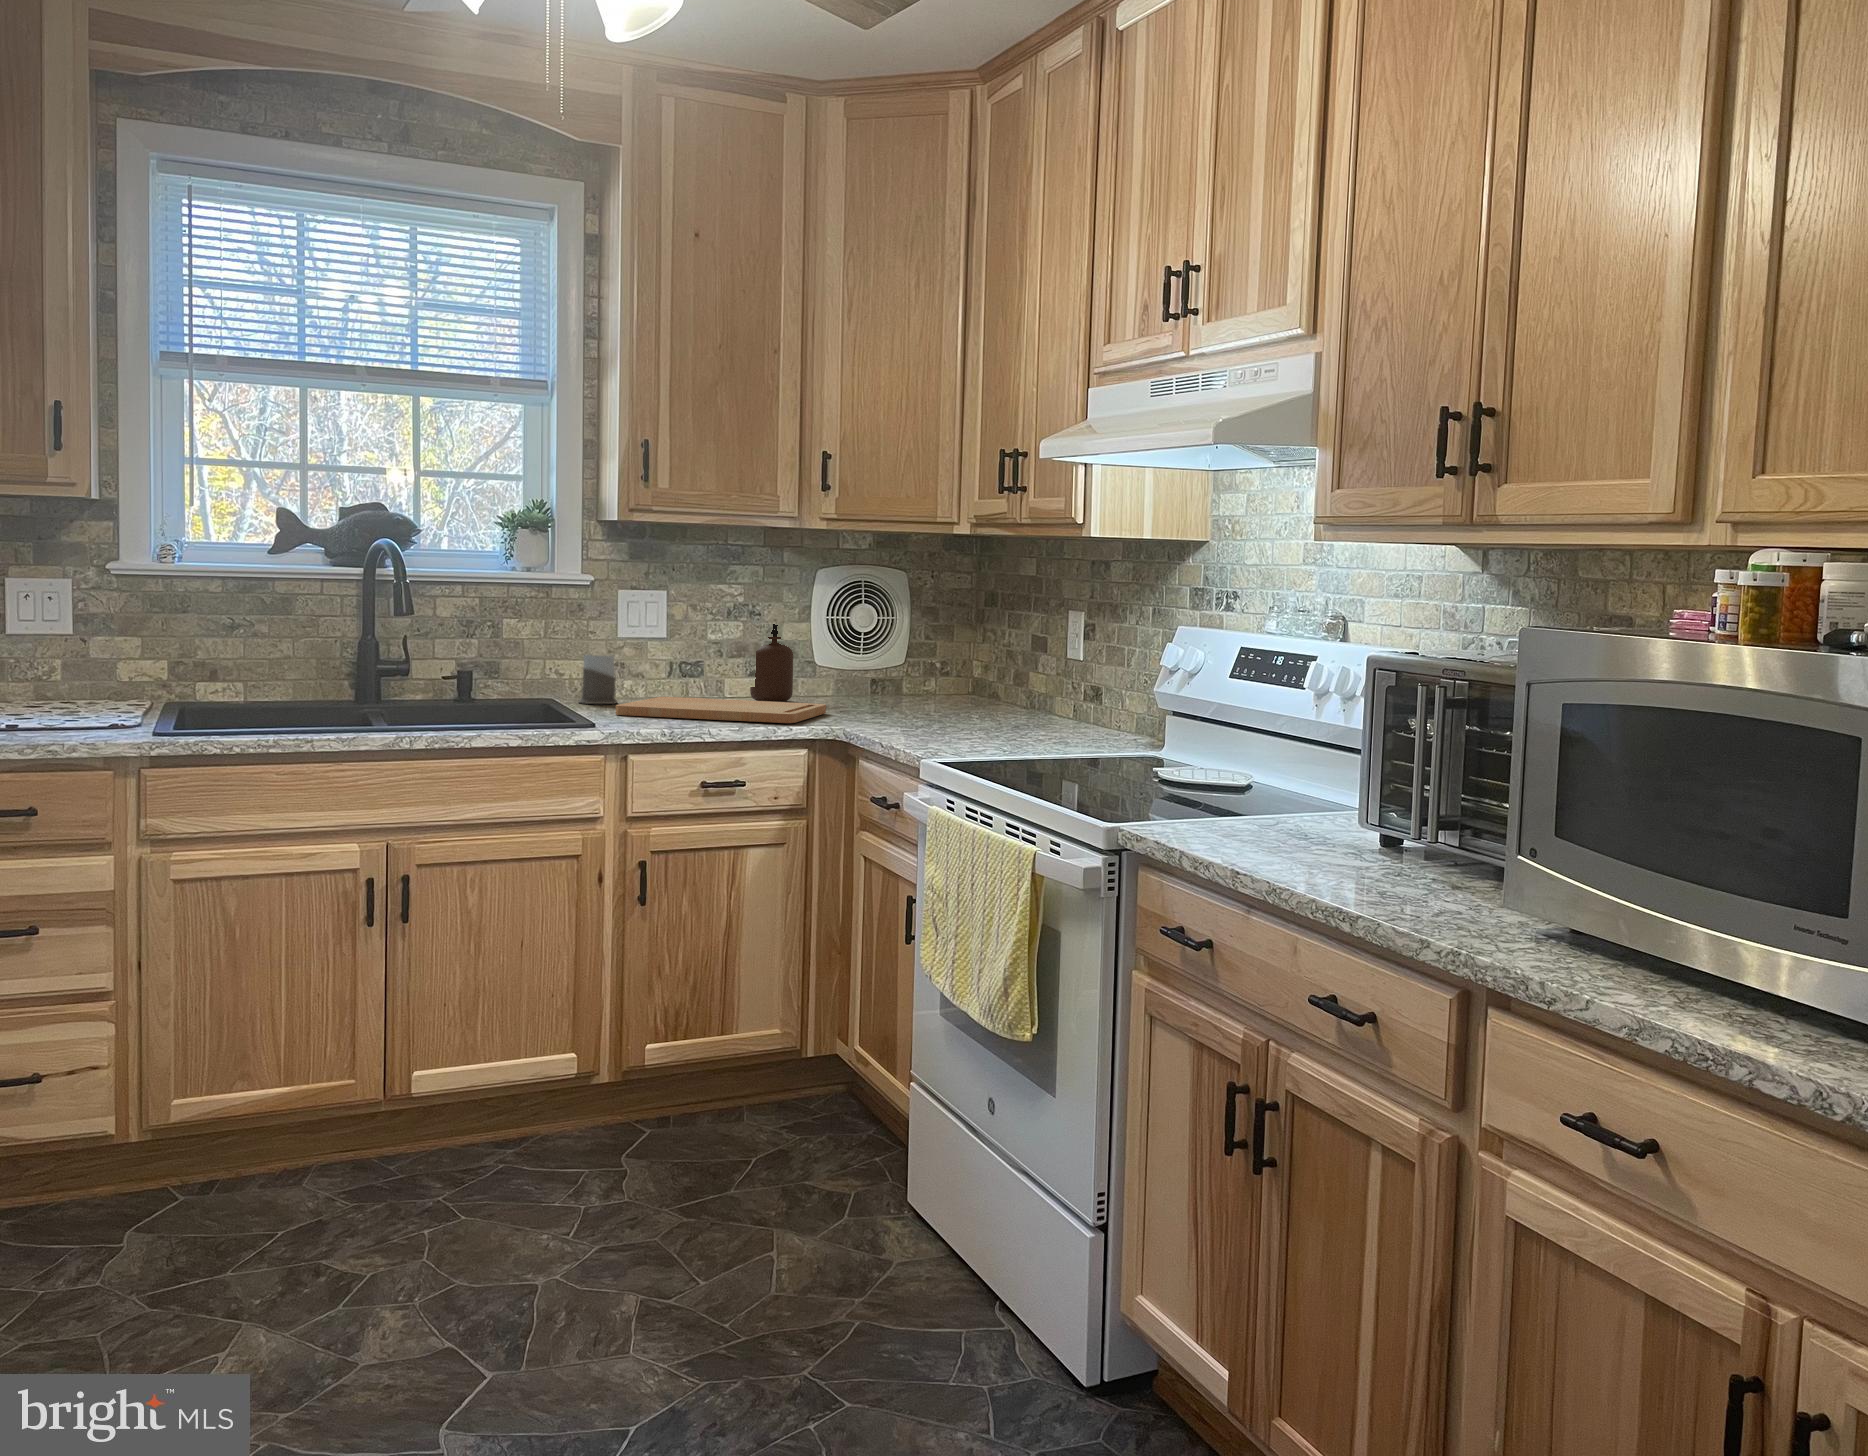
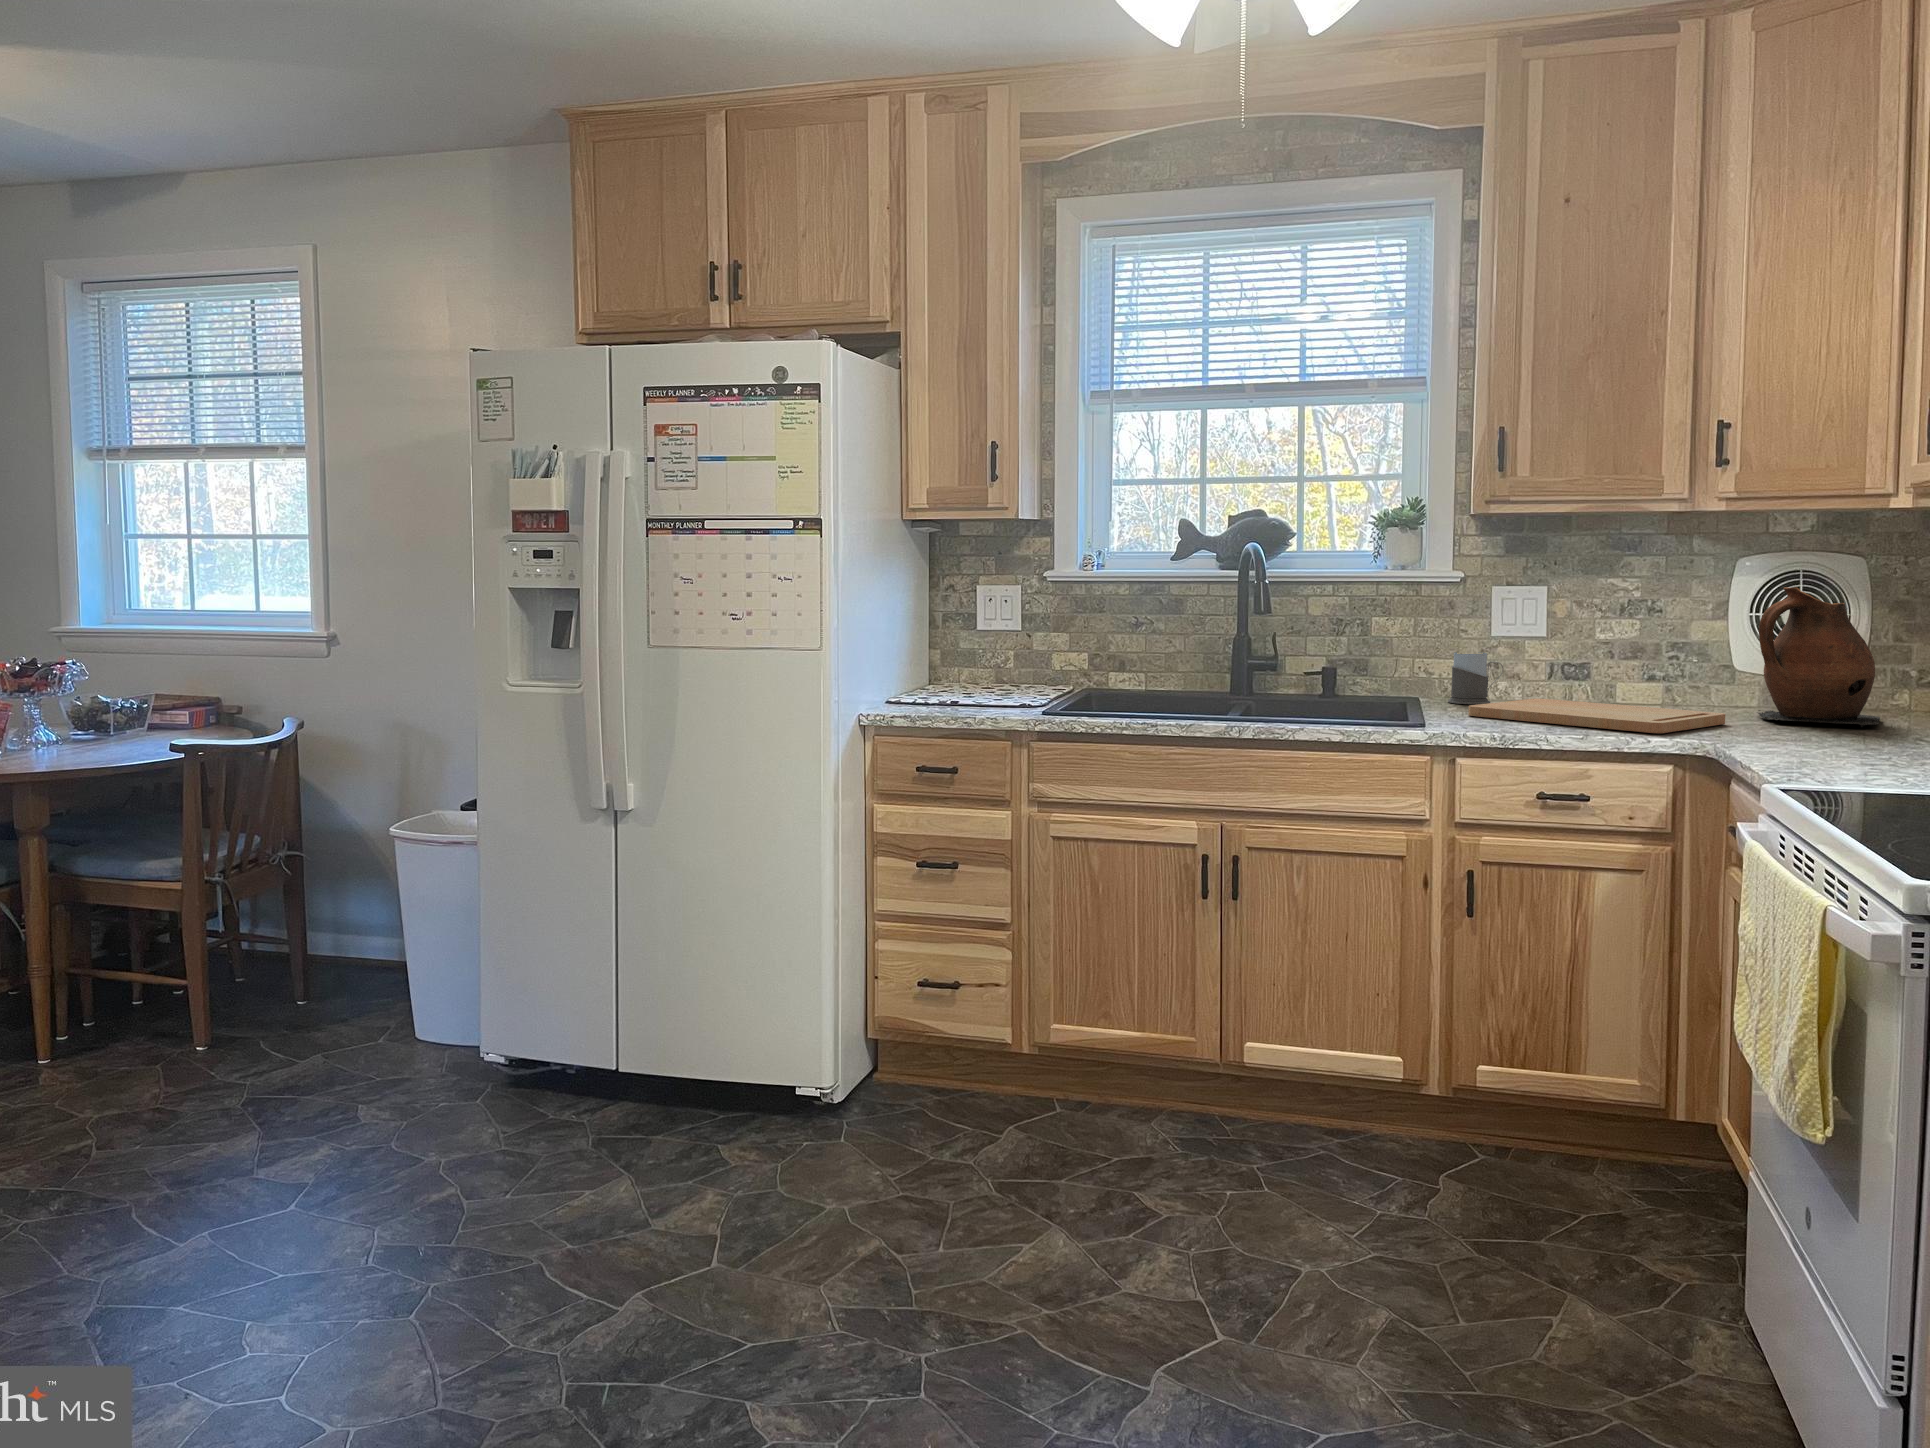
ceramic pitcher: none [836,597,930,712] -> present [1758,587,1880,727]
soap dispenser: present [750,624,793,702] -> none [1651,598,1706,709]

